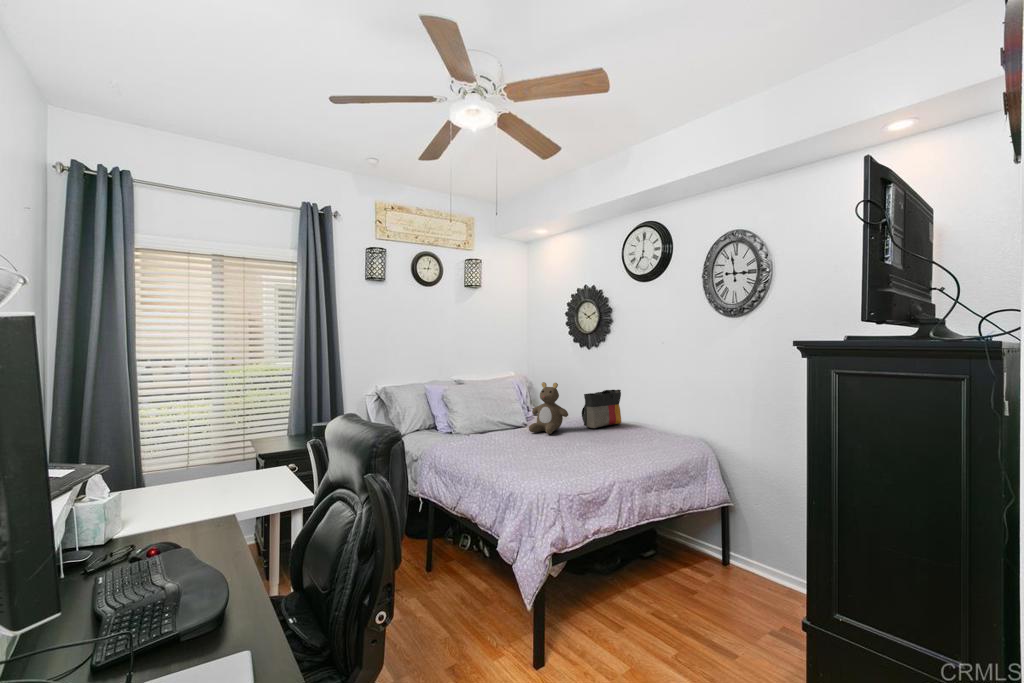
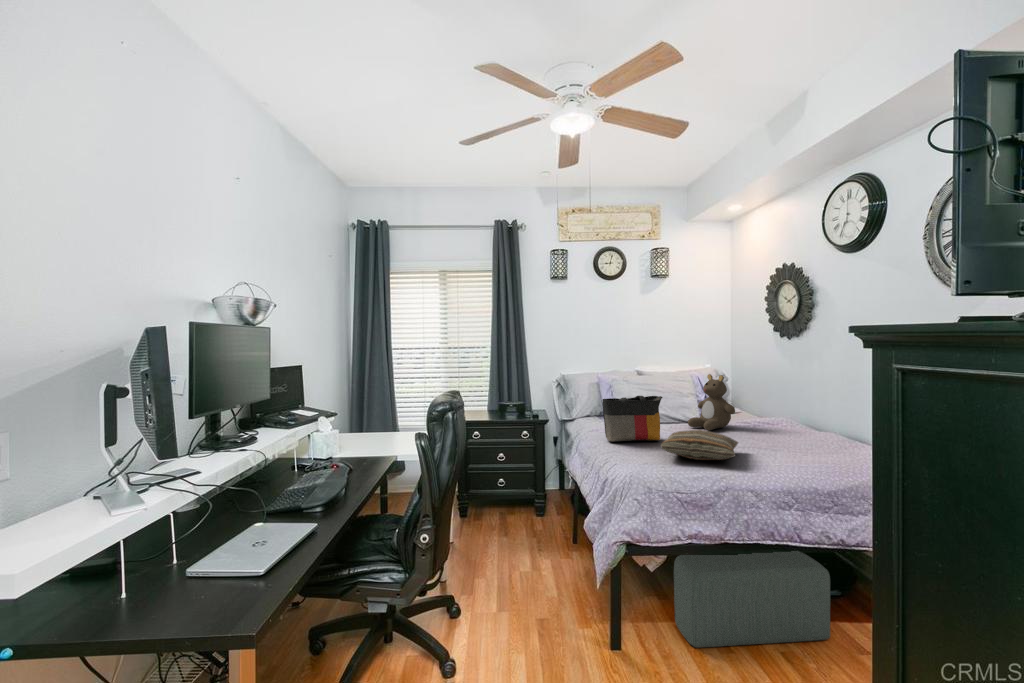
tote bag: present [582,390,621,428] -> present [602,396,663,442]
pillow: none [540,435,613,462] -> present [661,430,738,460]
pouf: none [570,525,670,631] -> present [674,551,830,648]

